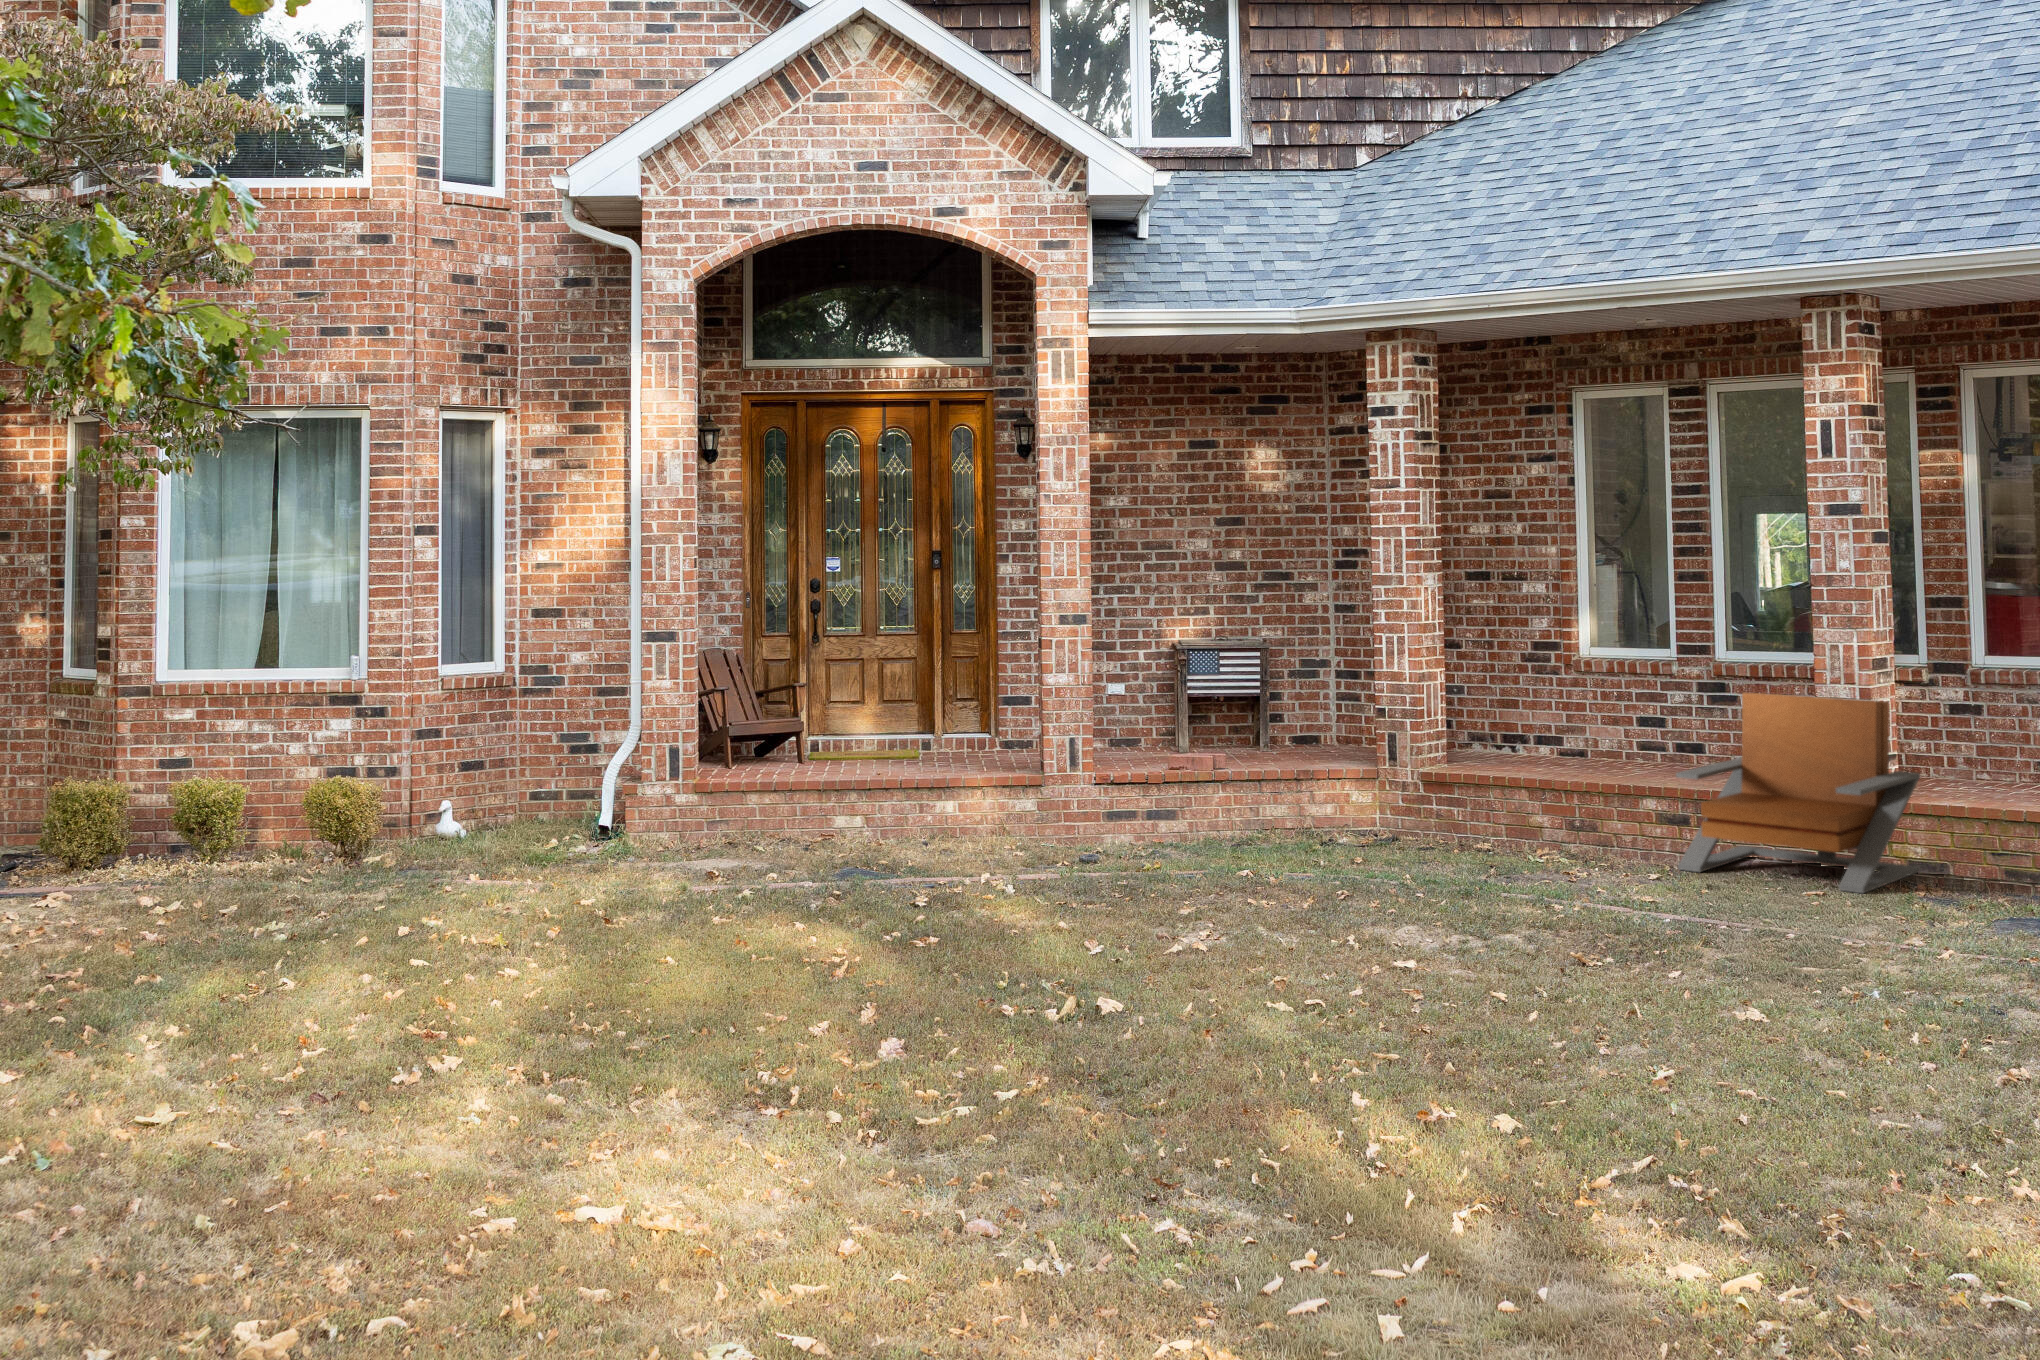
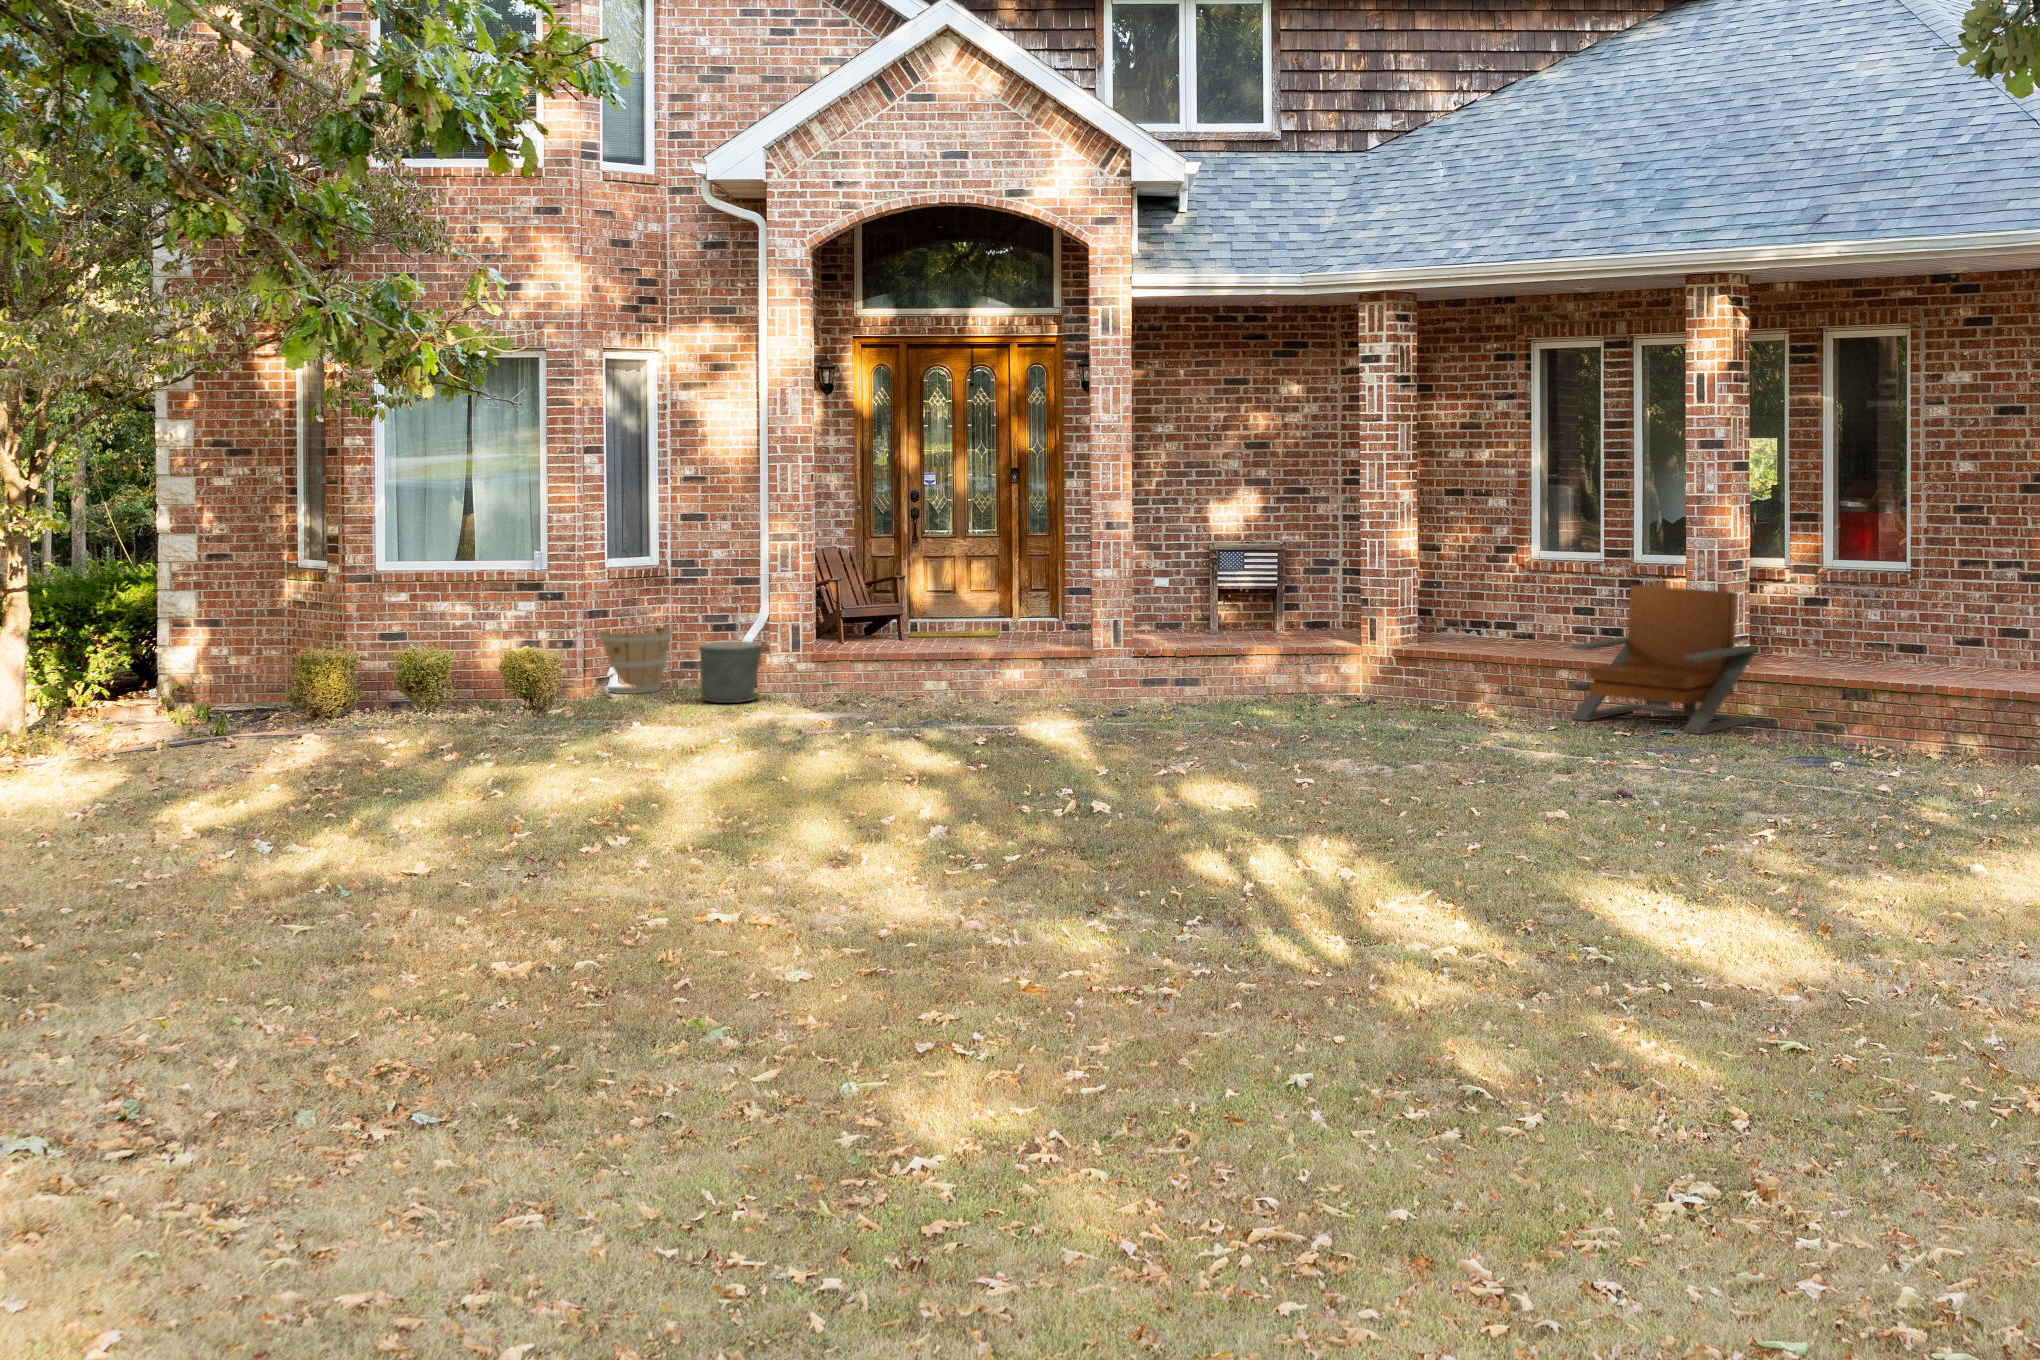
wooden bucket: none [428,750,521,839] -> present [599,626,672,694]
planter: none [552,771,632,852] -> present [699,641,762,703]

